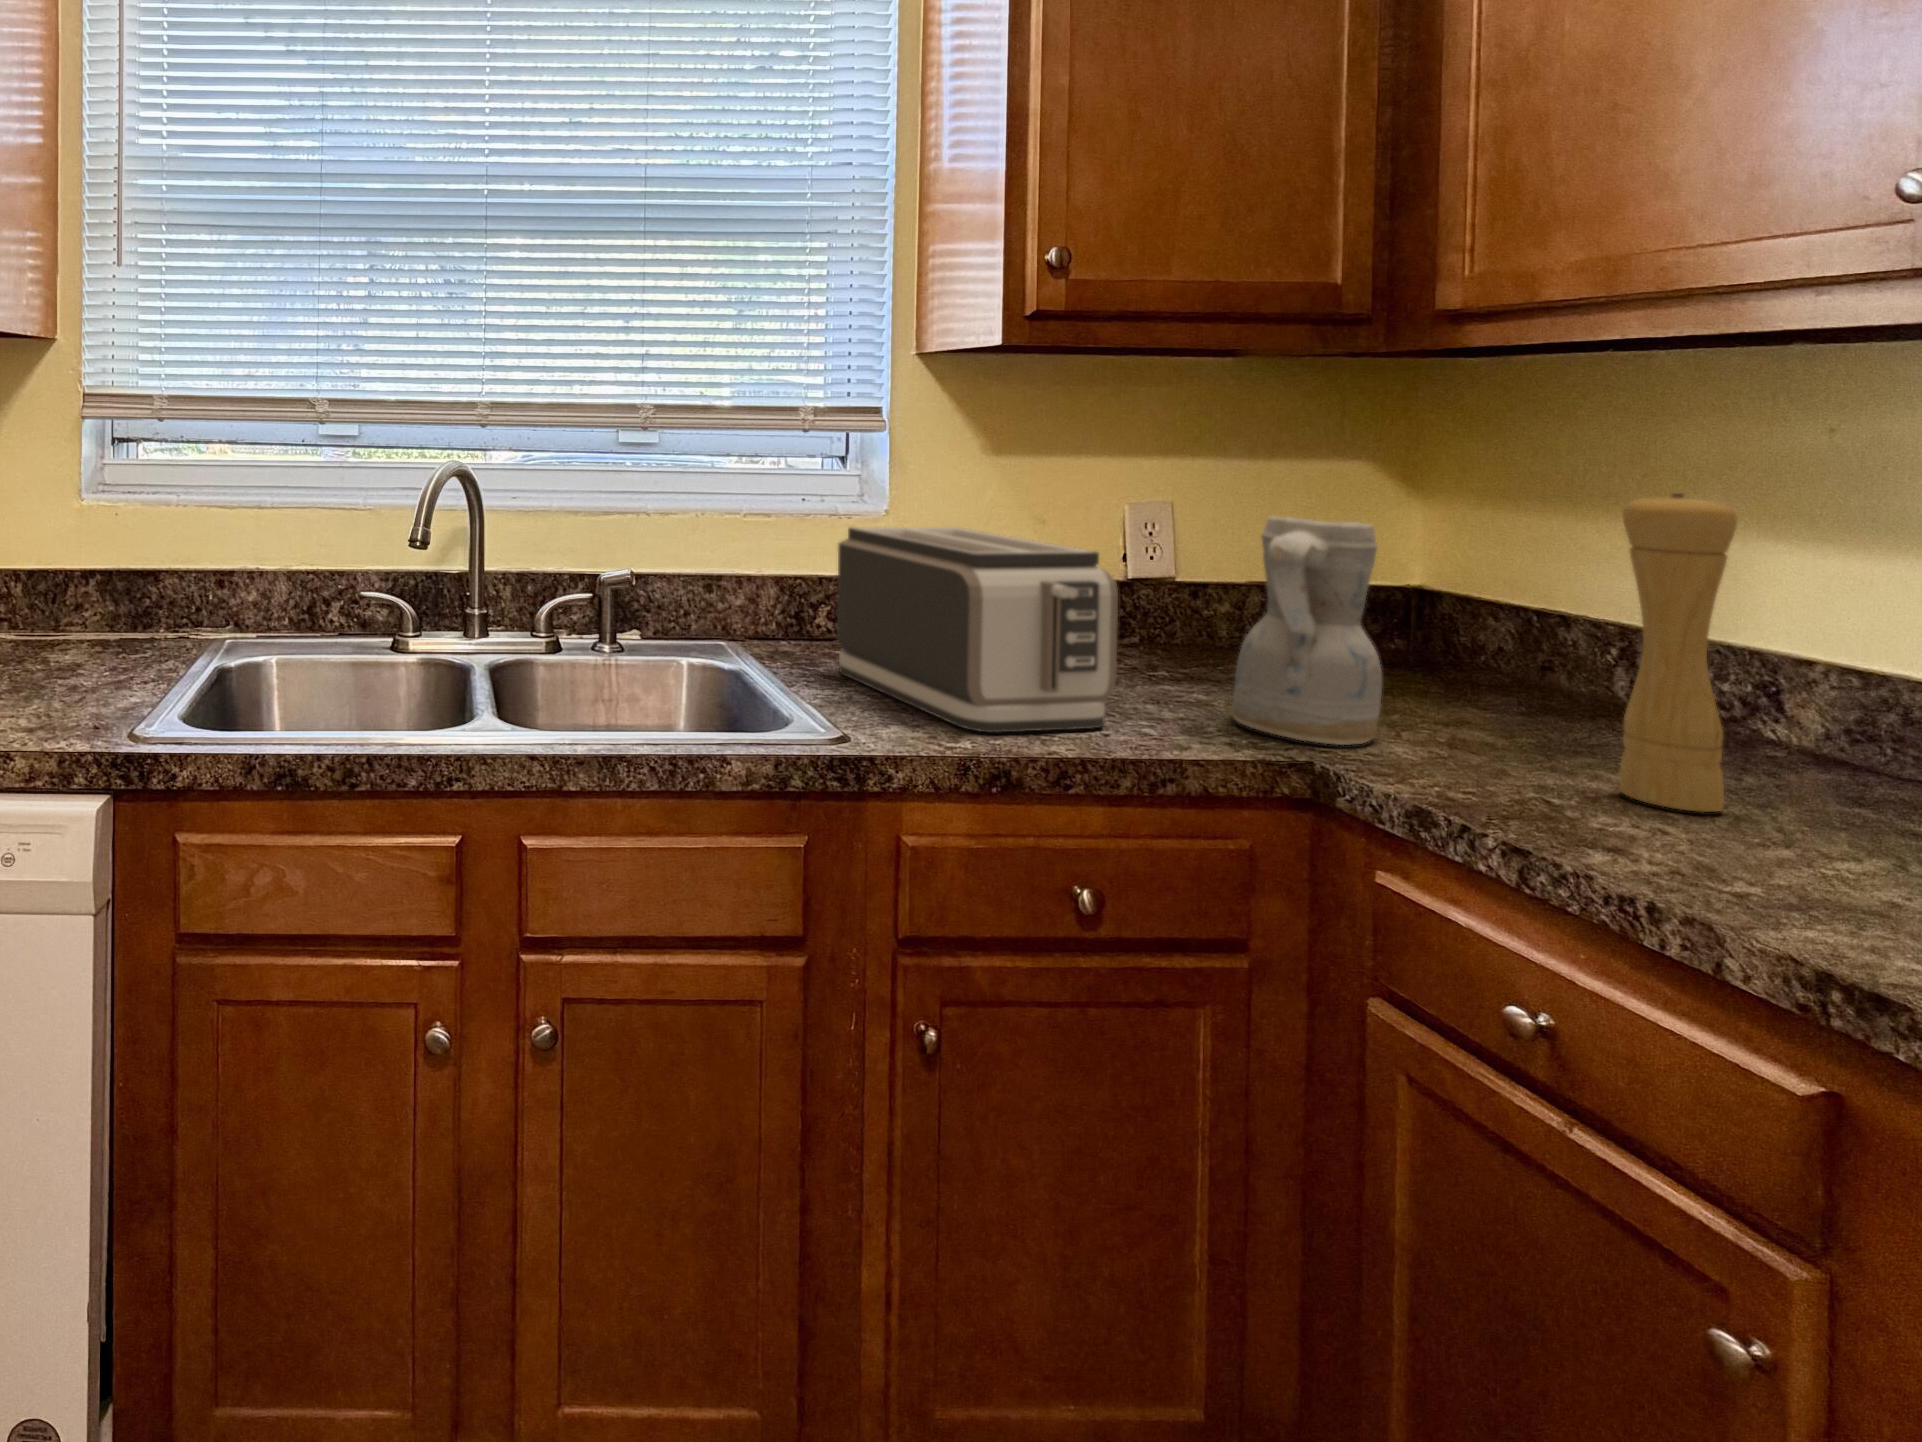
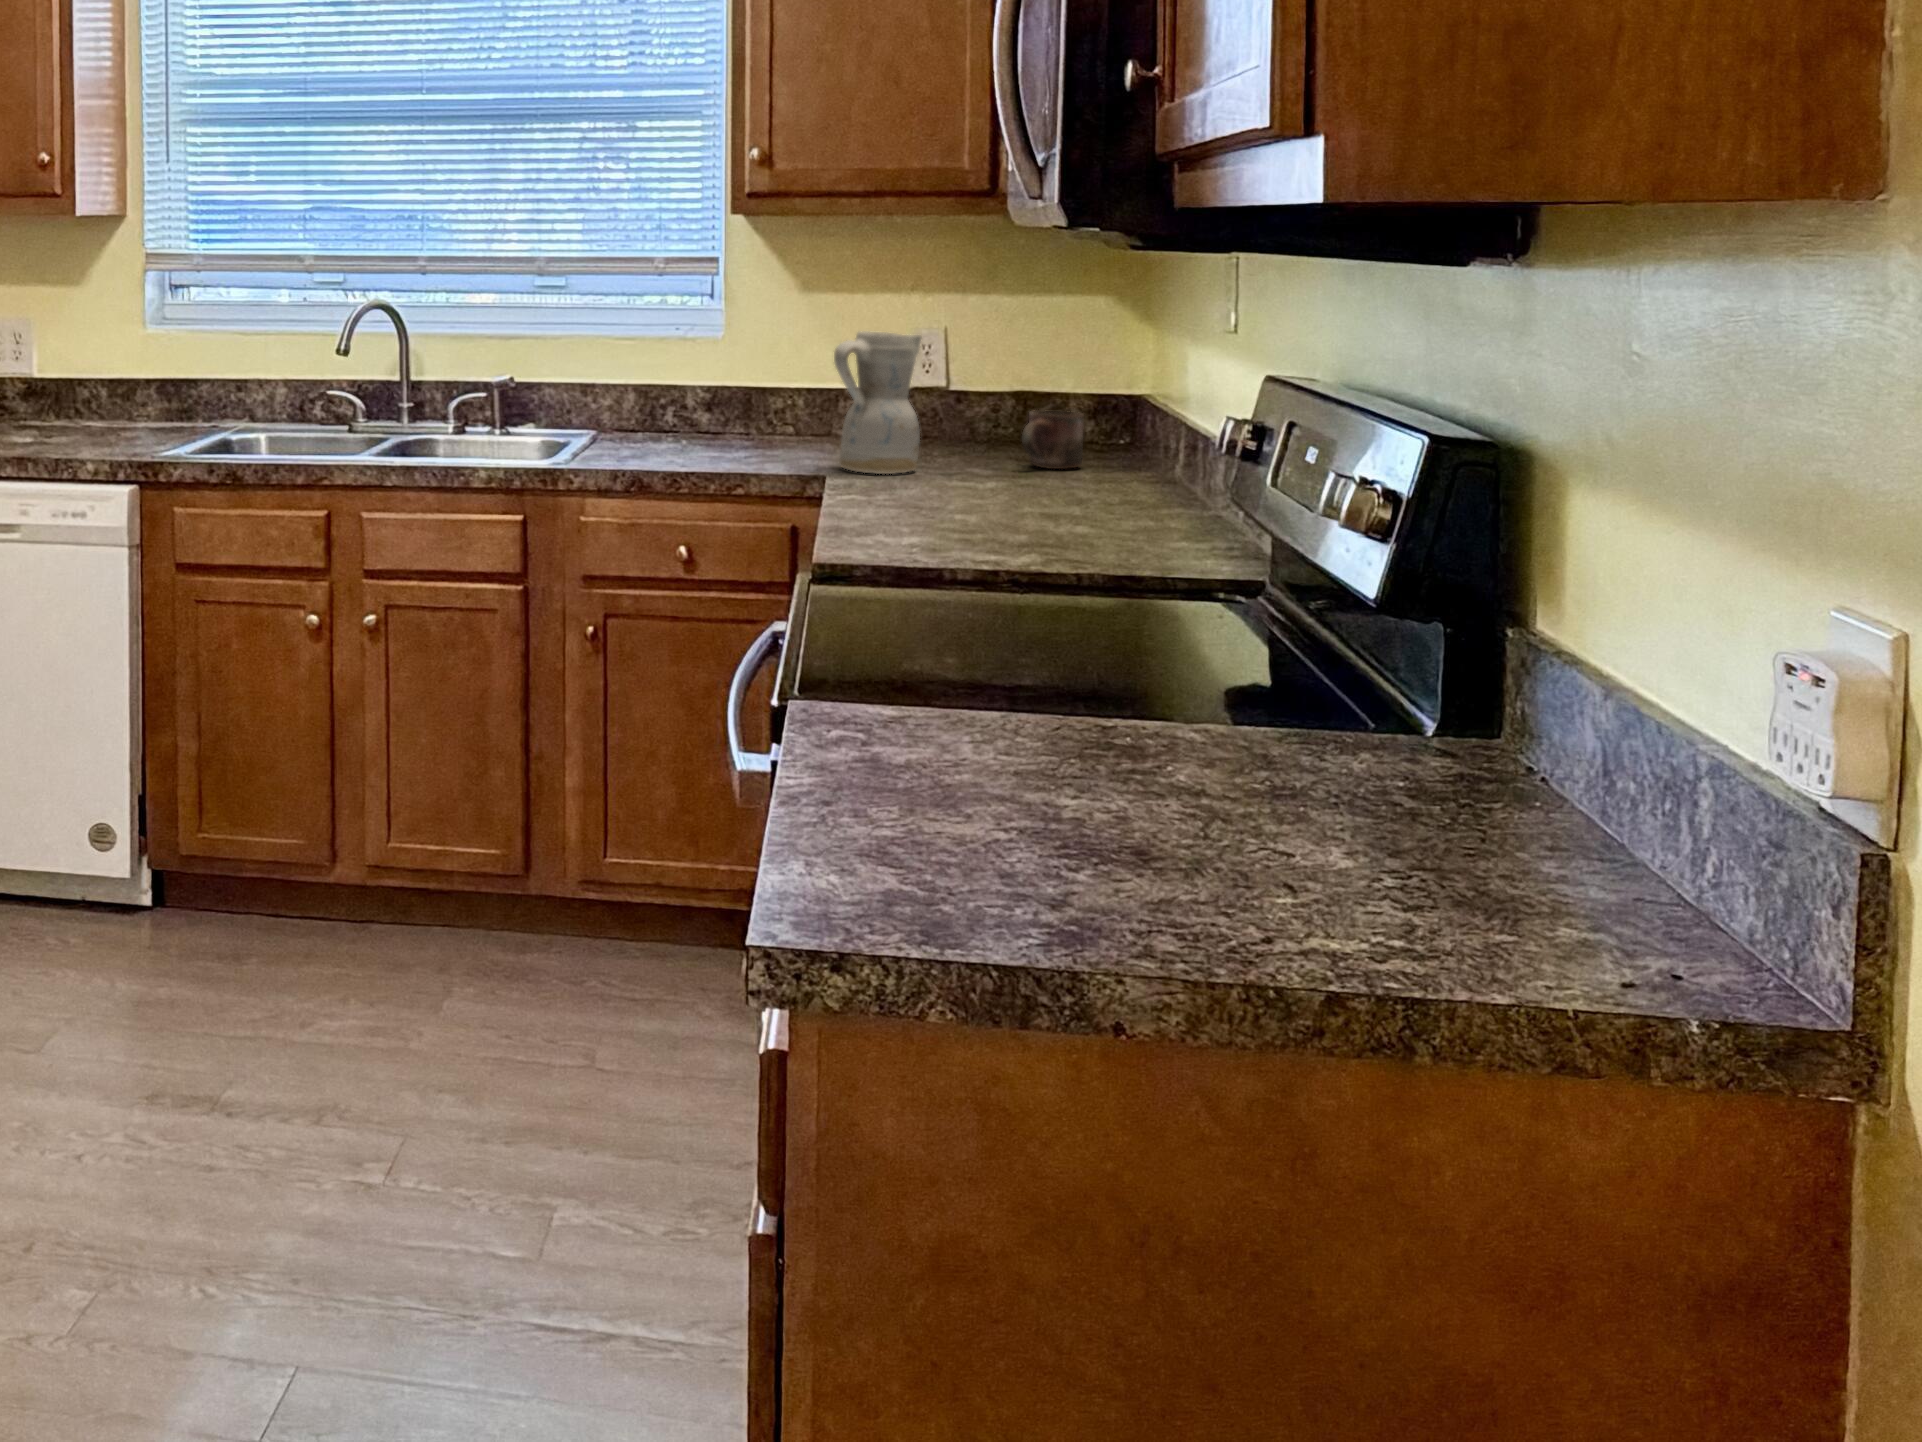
pepper mill: present [1619,493,1737,812] -> none [973,311,1021,494]
toaster: present [837,527,1118,733] -> none [637,344,755,466]
mug: none [1445,626,1548,717] -> present [1022,410,1084,469]

